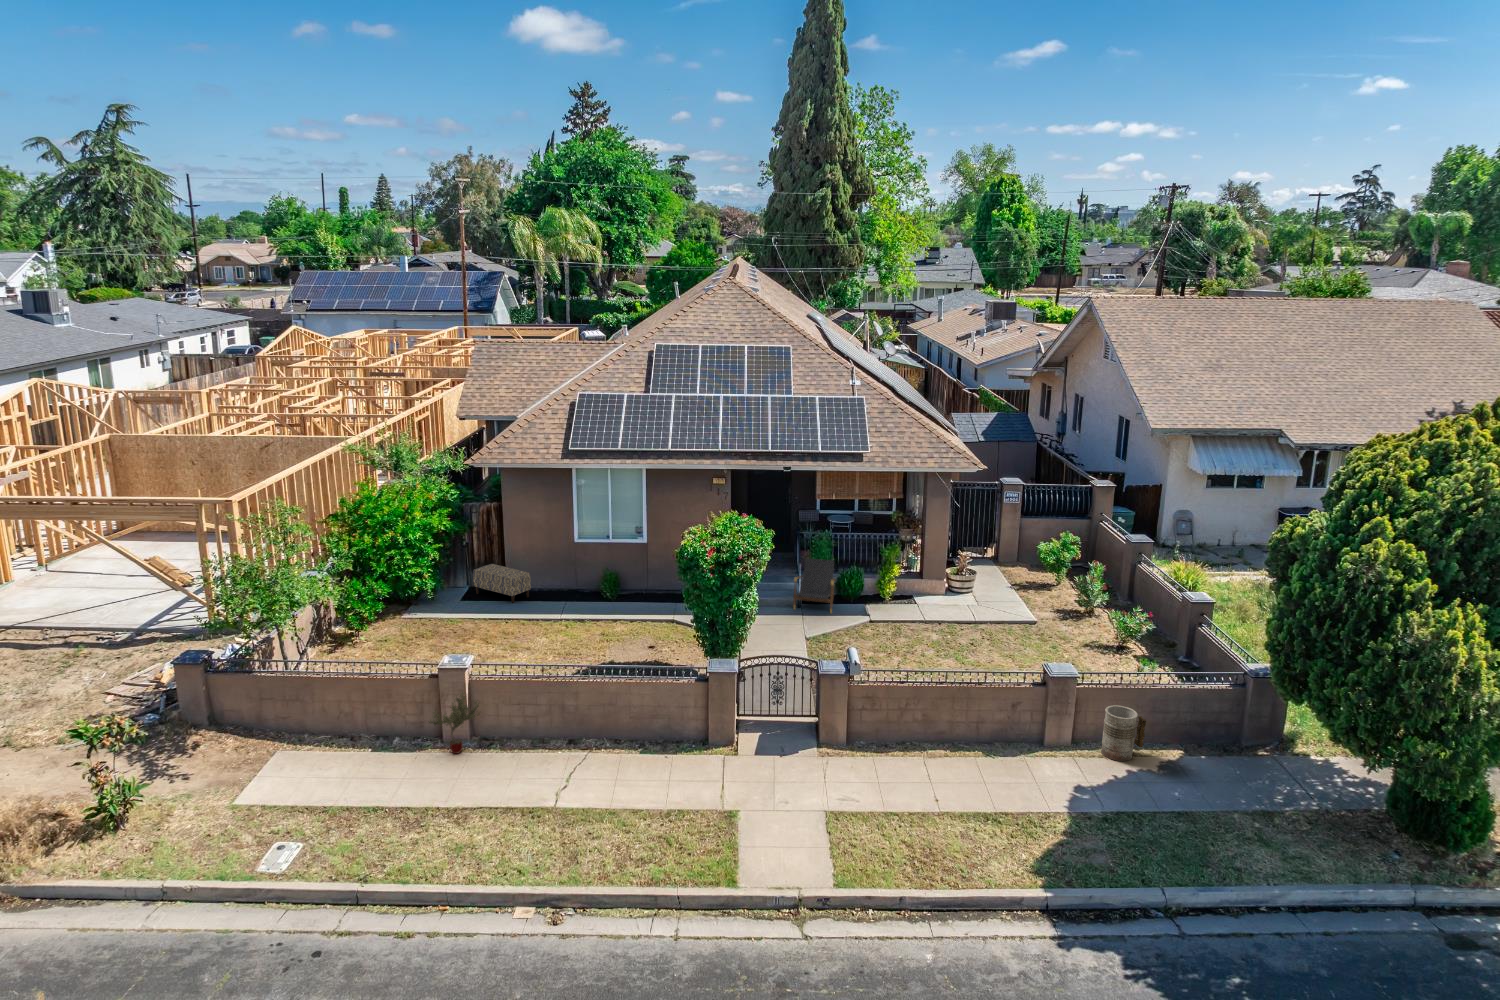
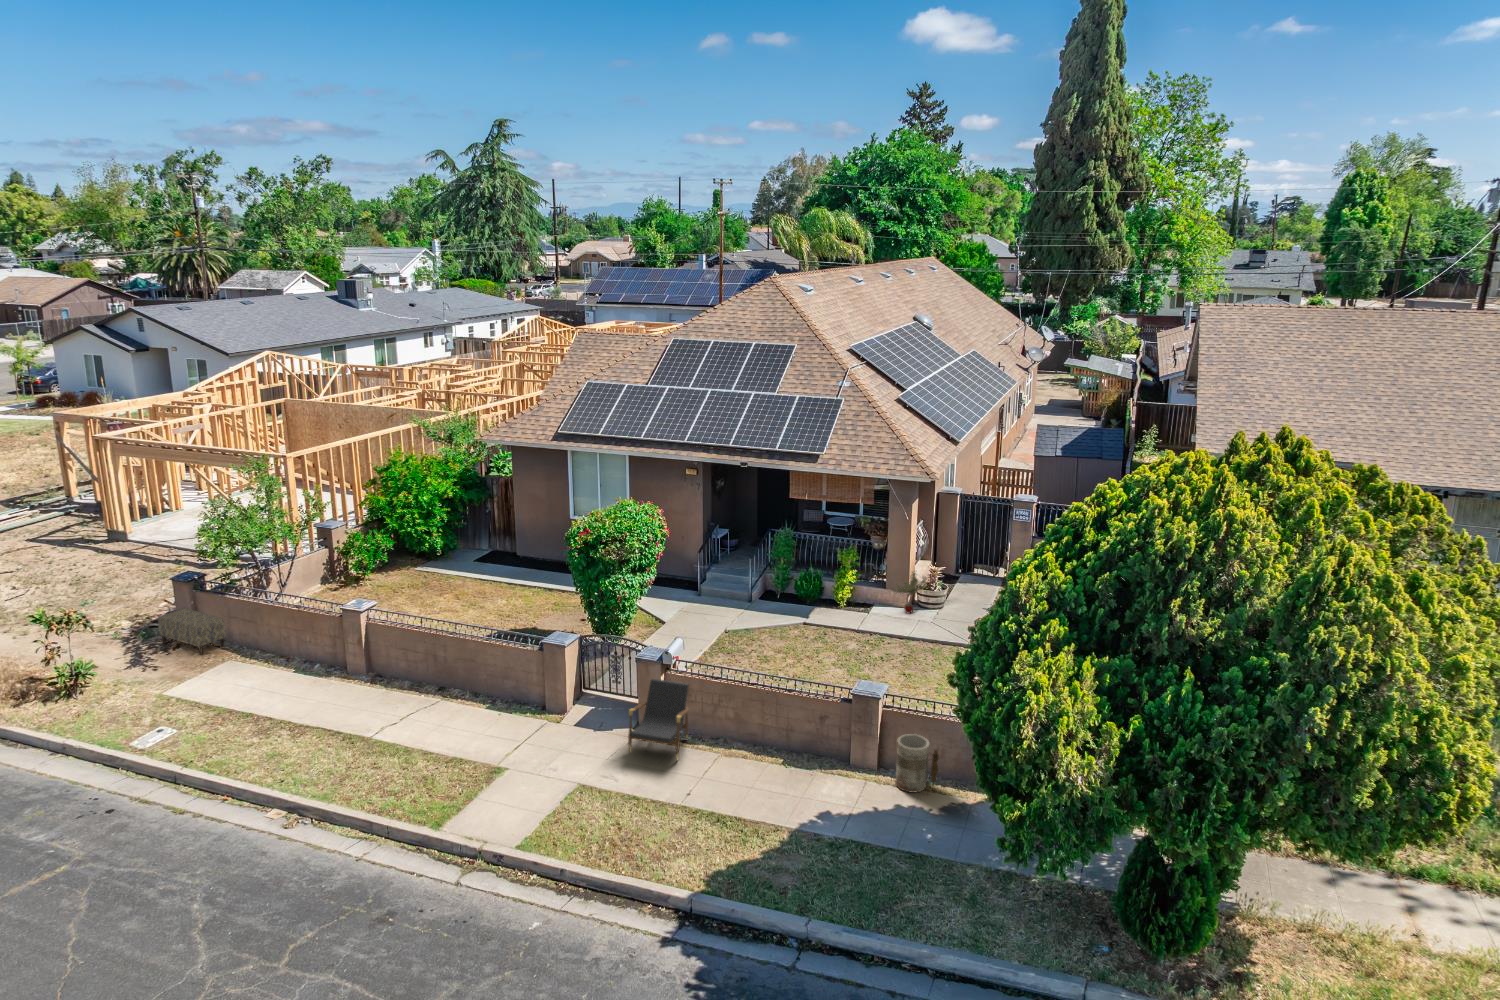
lounge chair: present [793,558,835,613] -> present [628,679,689,760]
bench: present [473,564,531,603] -> present [158,608,226,654]
potted tree: present [429,692,479,754] -> present [894,571,928,613]

